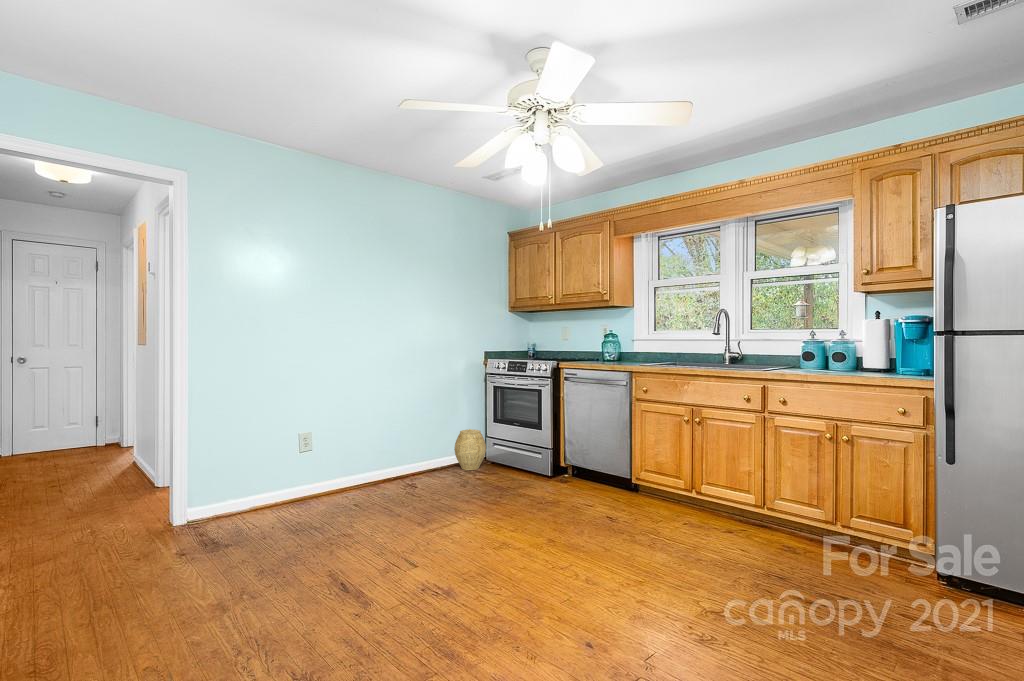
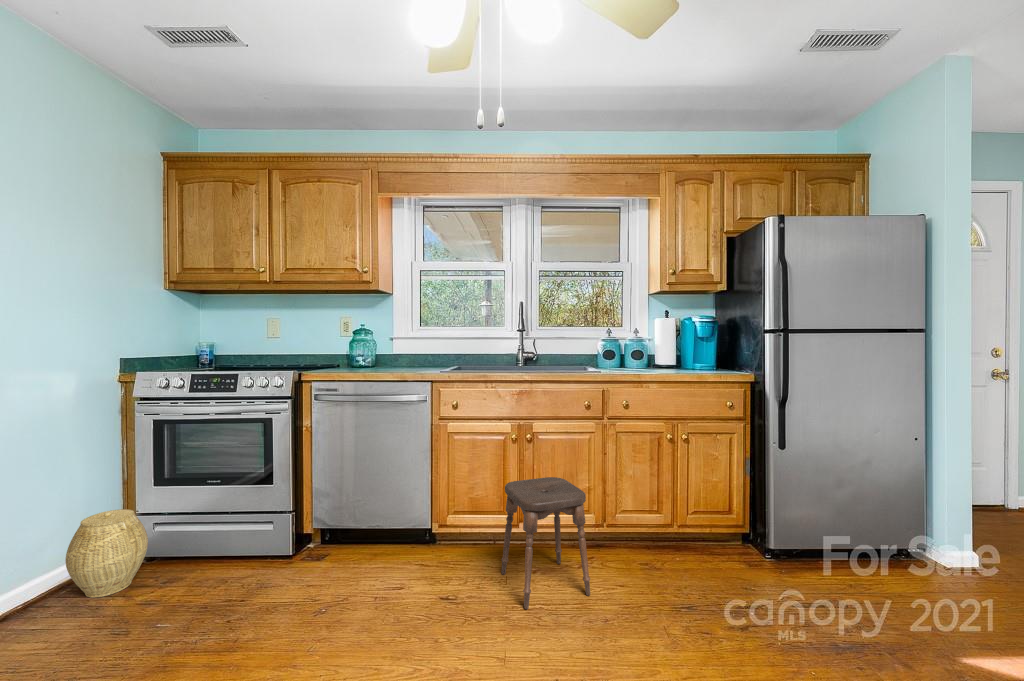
stool: none [648,448,710,540] -> present [501,477,590,609]

